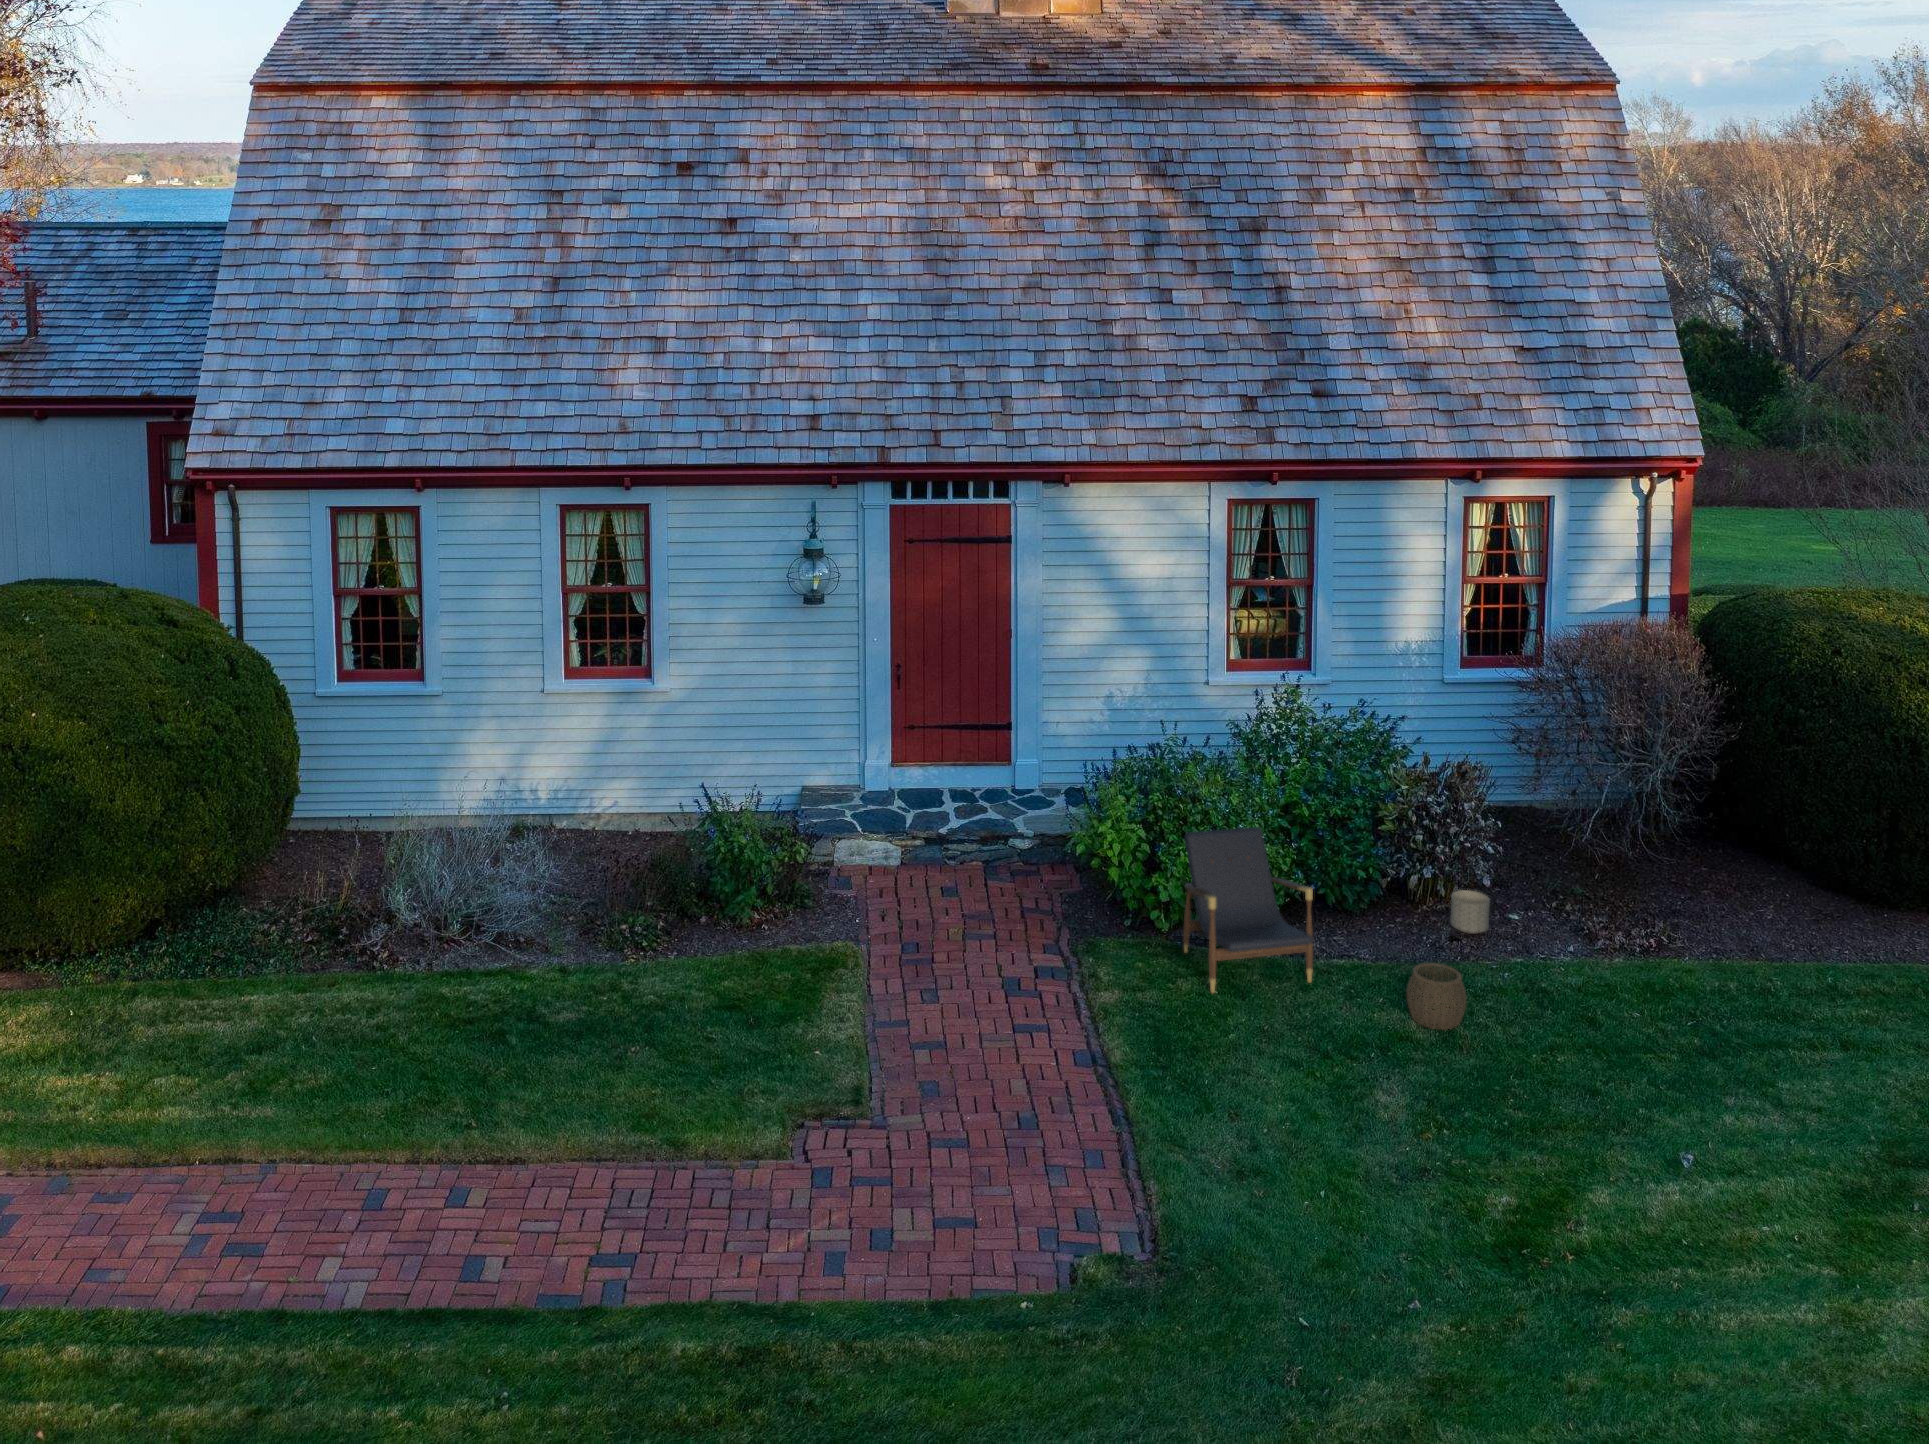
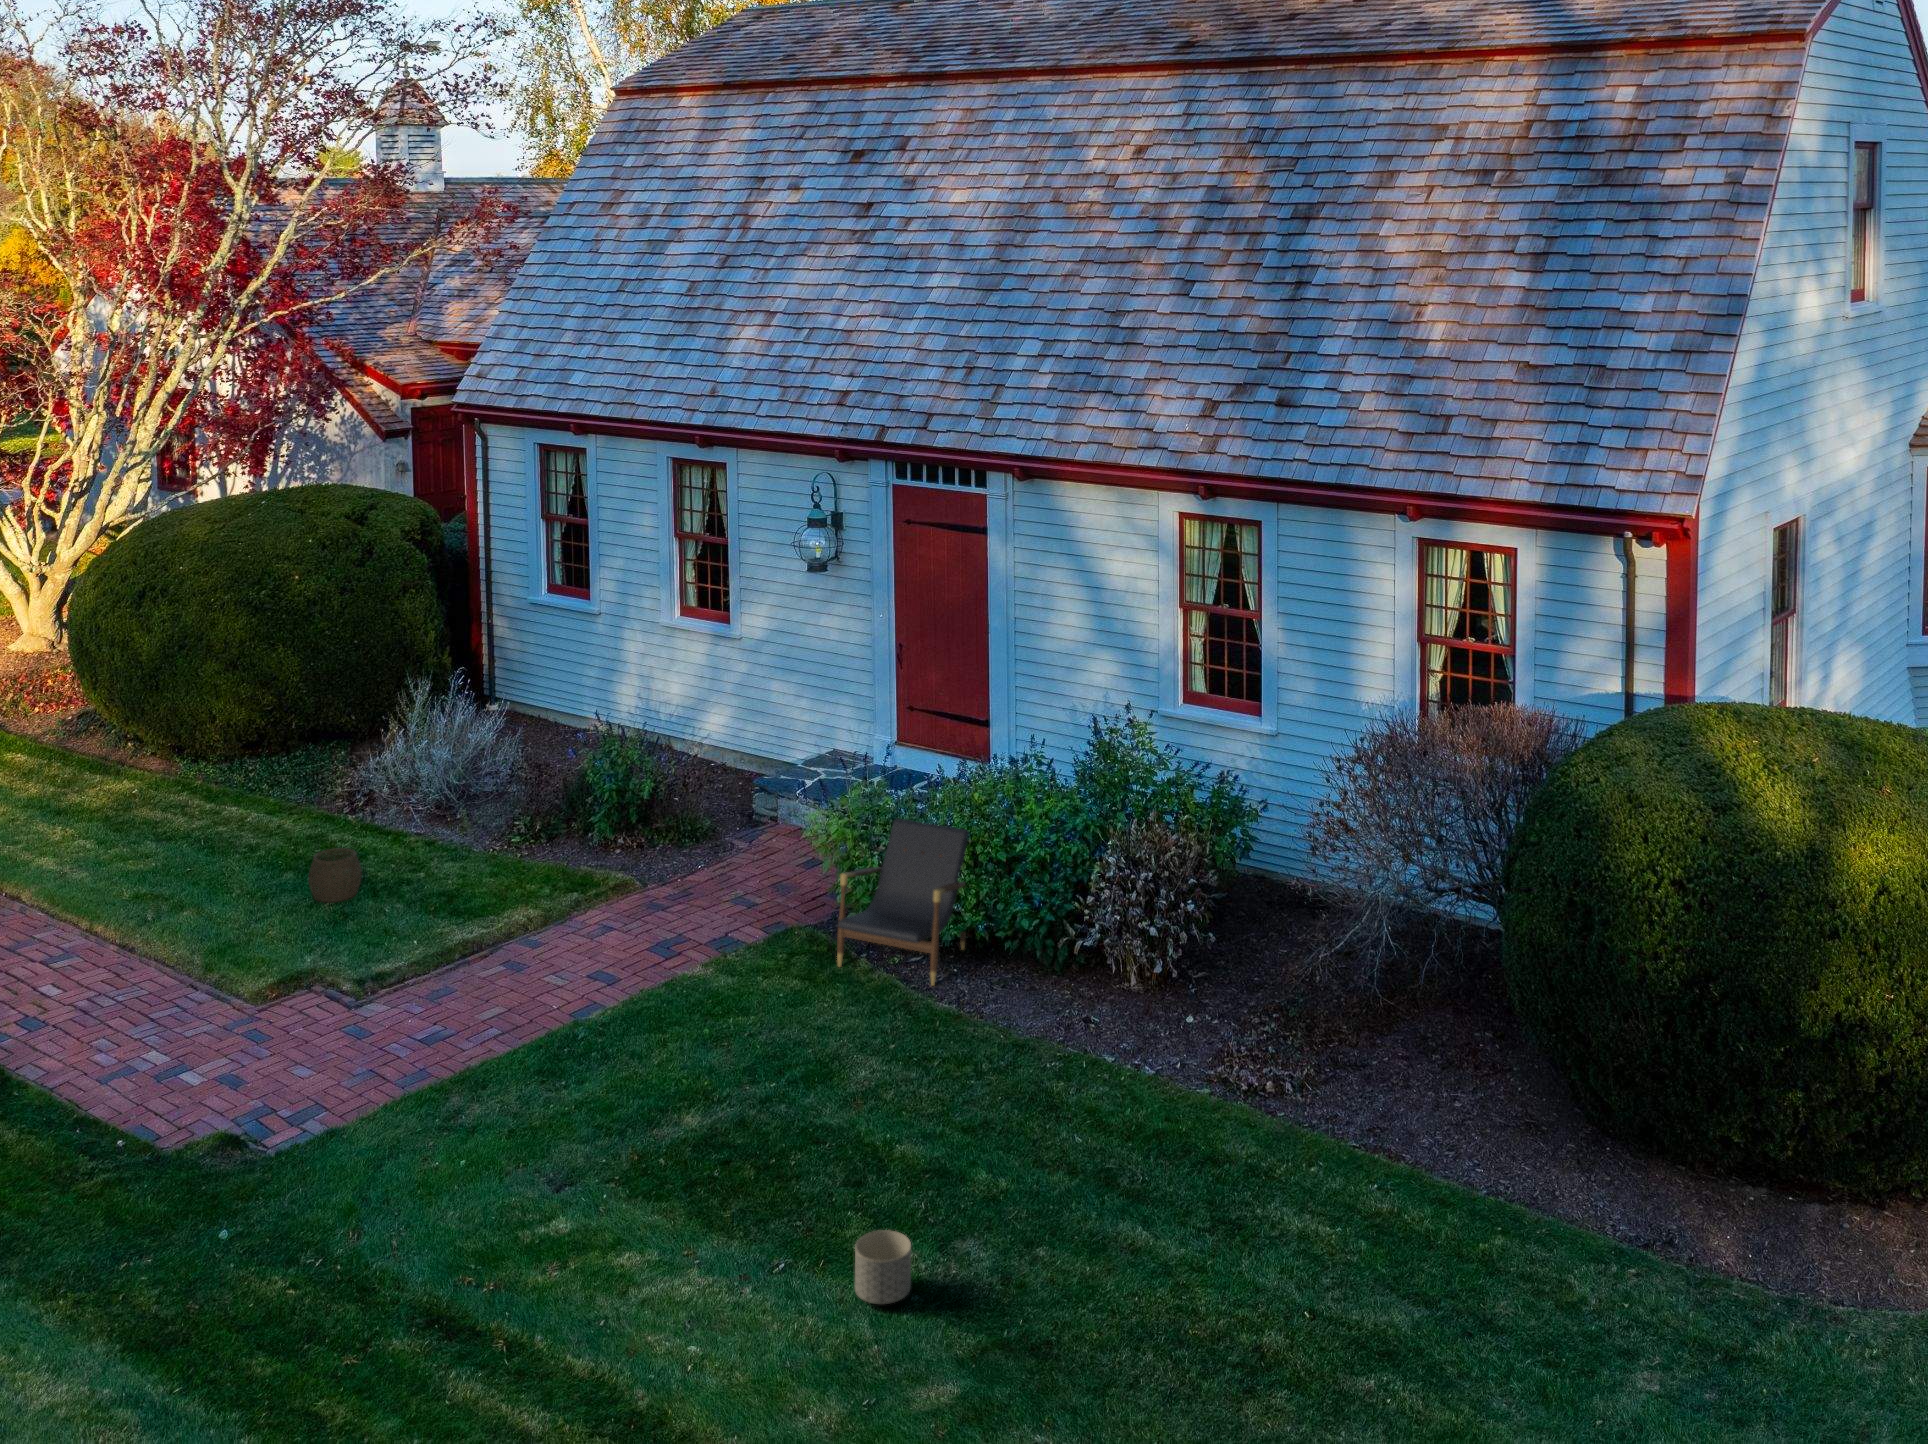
planter: present [1450,890,1490,934] -> present [855,1230,911,1304]
woven basket: present [1407,963,1466,1030] -> present [308,848,362,903]

